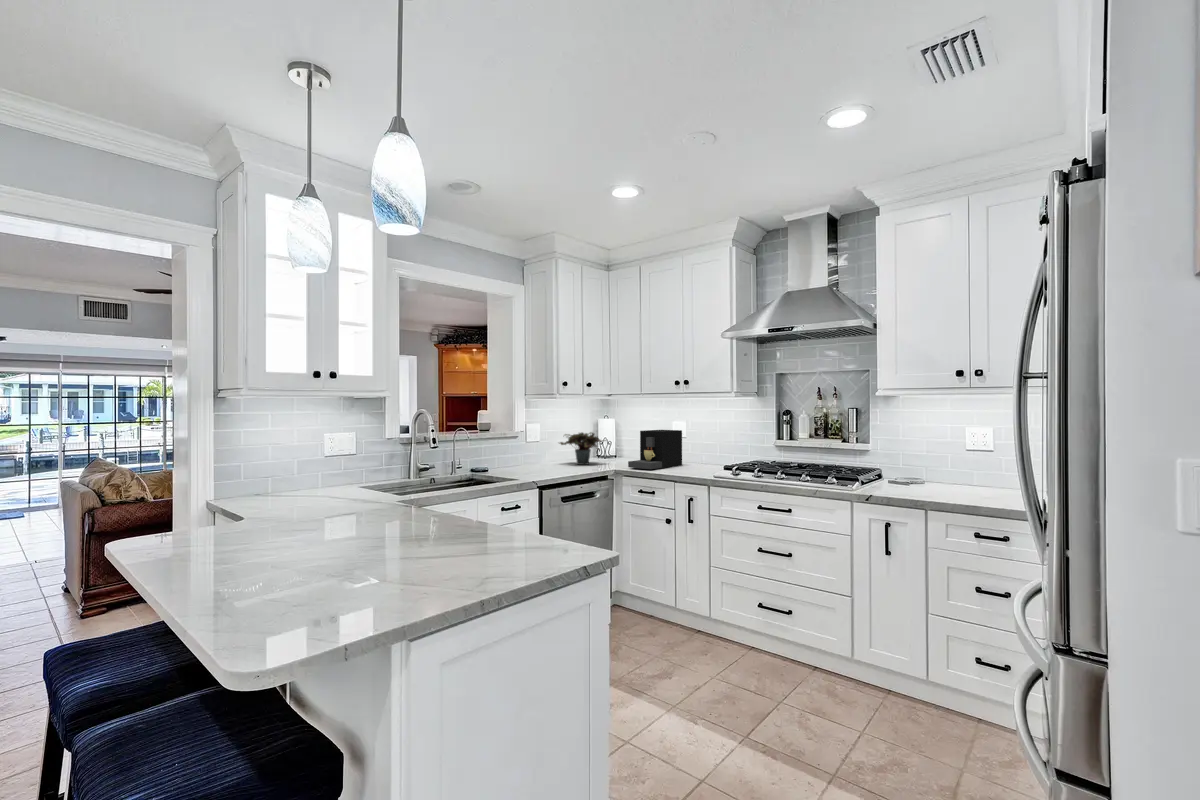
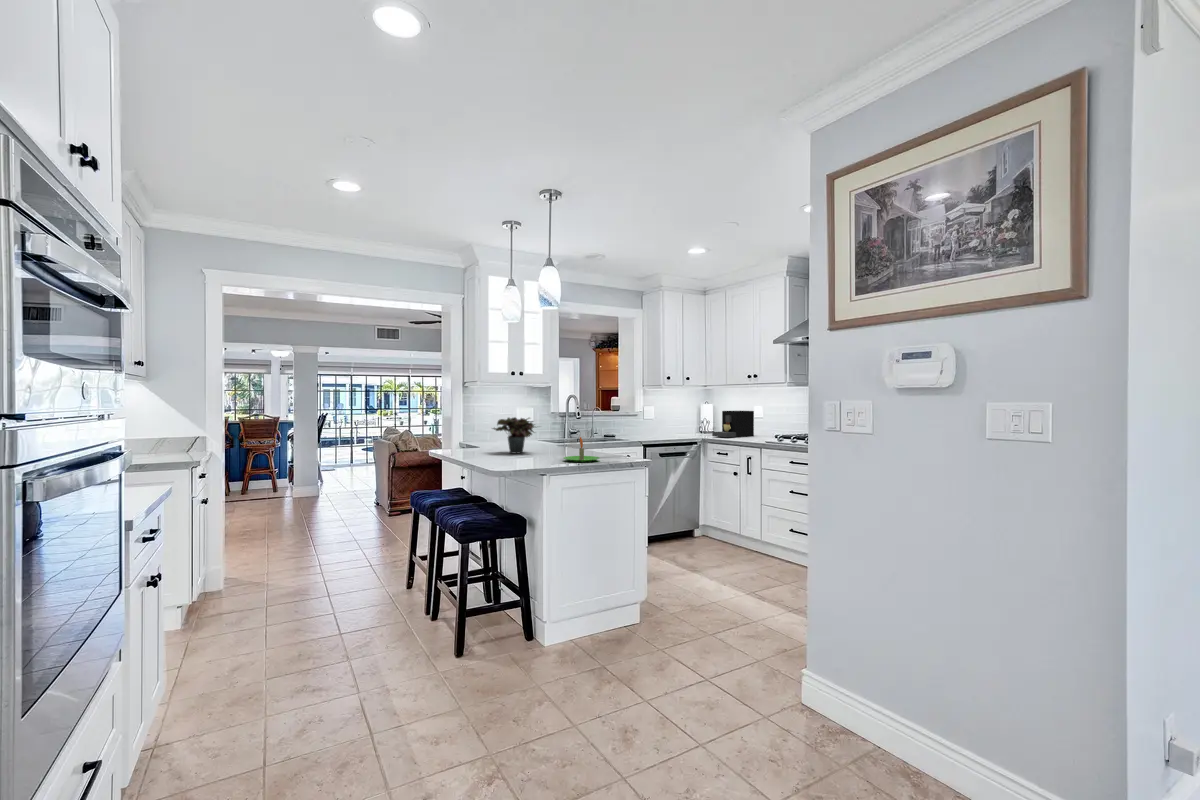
potted plant: present [560,432,605,465] -> present [493,417,534,453]
candle: none [434,511,517,570] -> present [564,437,600,462]

